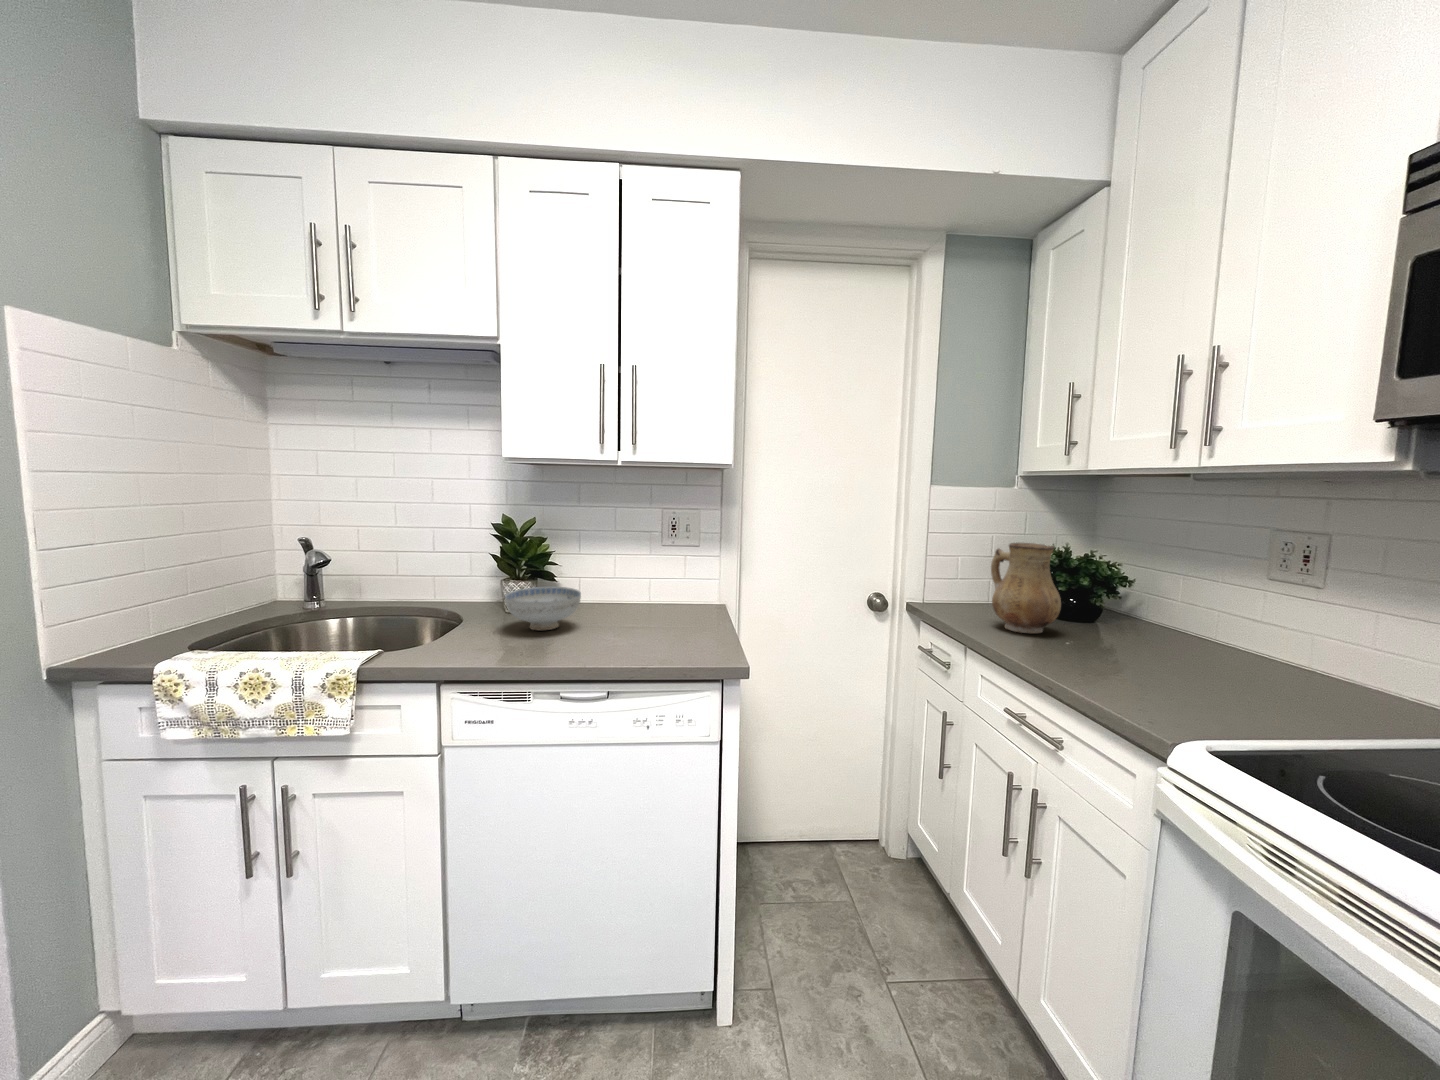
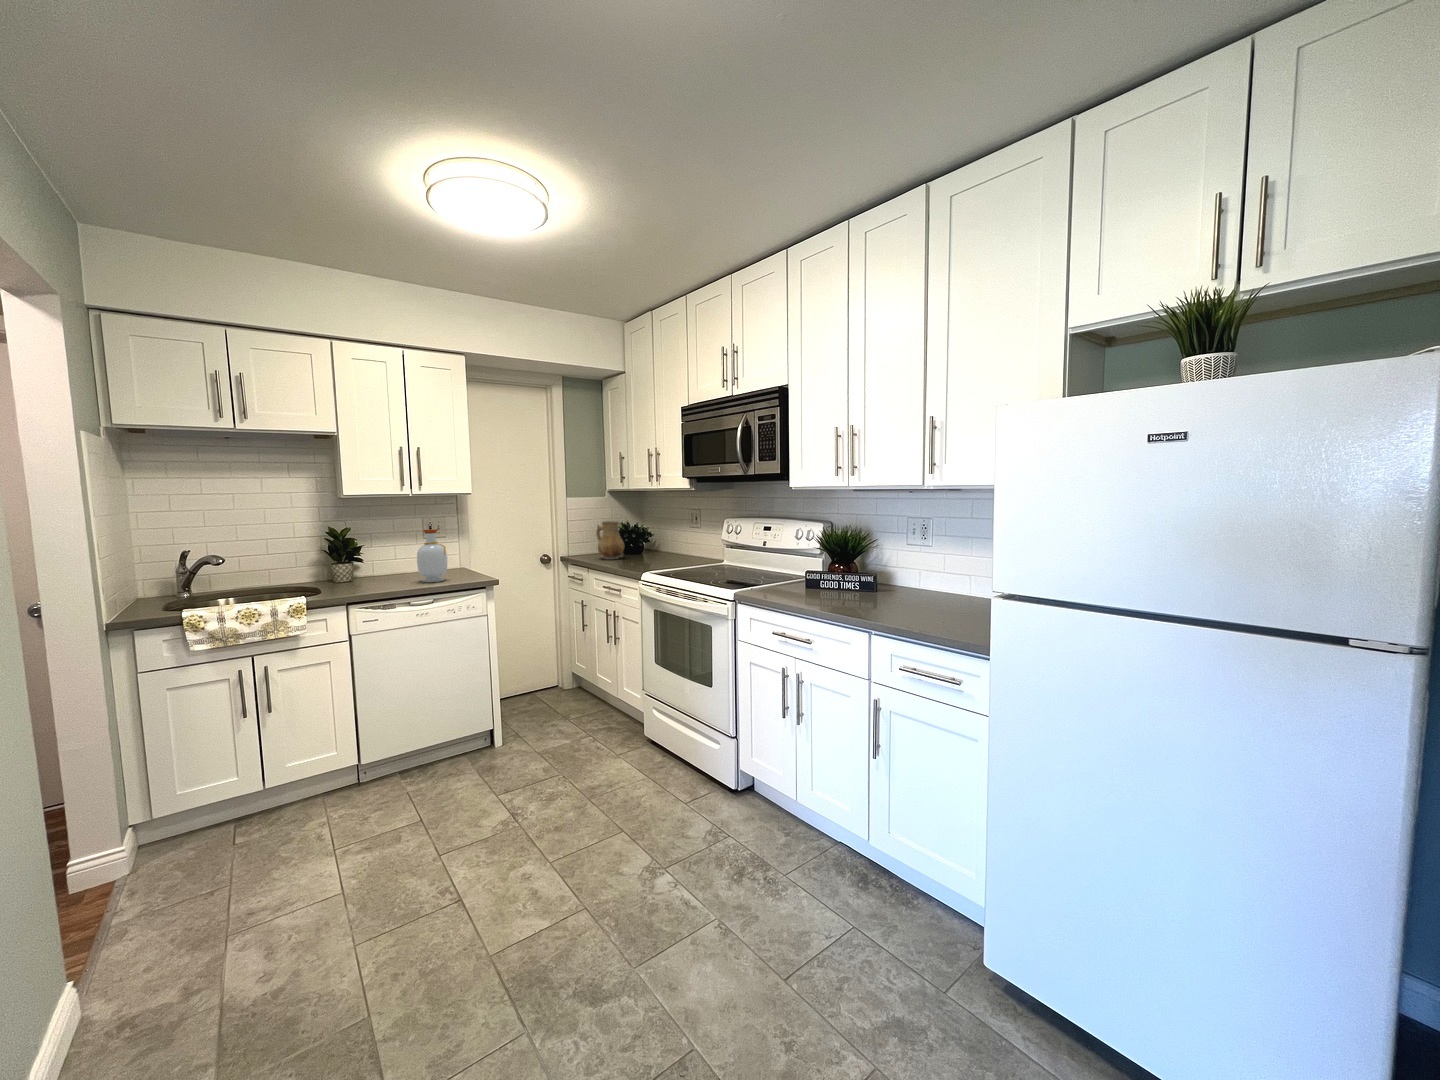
bottle: none [609,534,665,644] -> present [417,529,447,582]
ceramic bowl: present [505,587,581,630] -> none [349,563,394,585]

